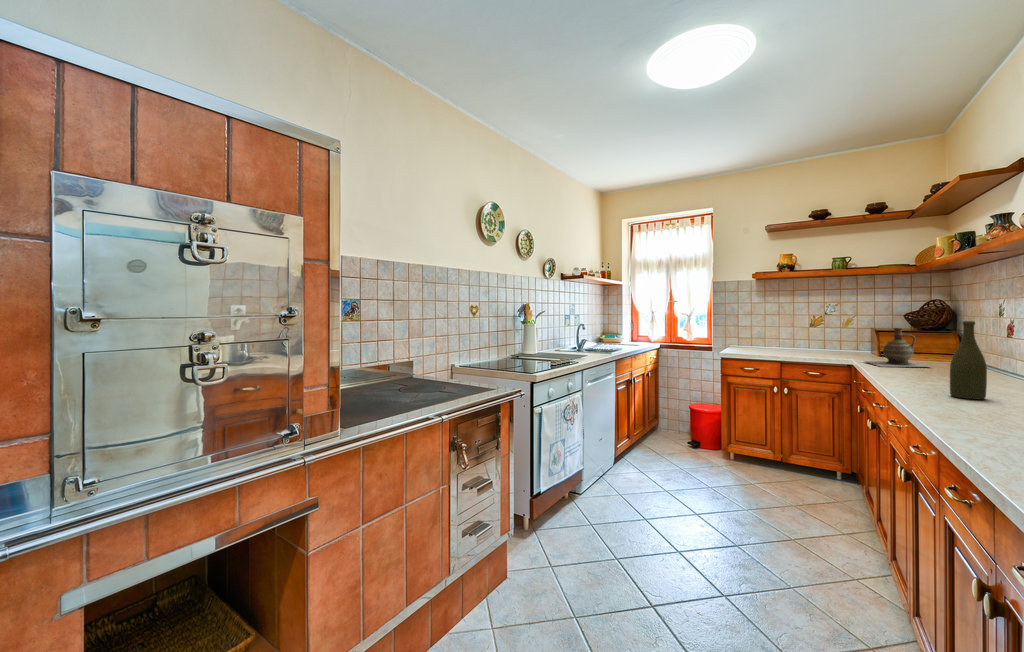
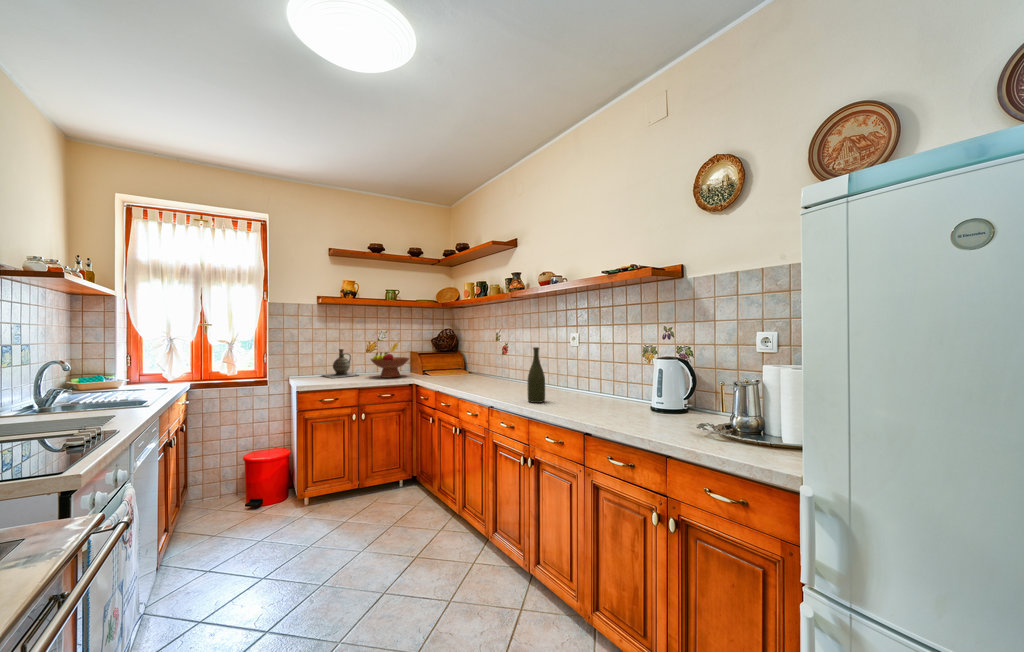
fruit bowl: none [805,327,858,356] -> present [371,352,409,378]
ceramic jug: present [864,328,930,367] -> present [322,349,358,378]

